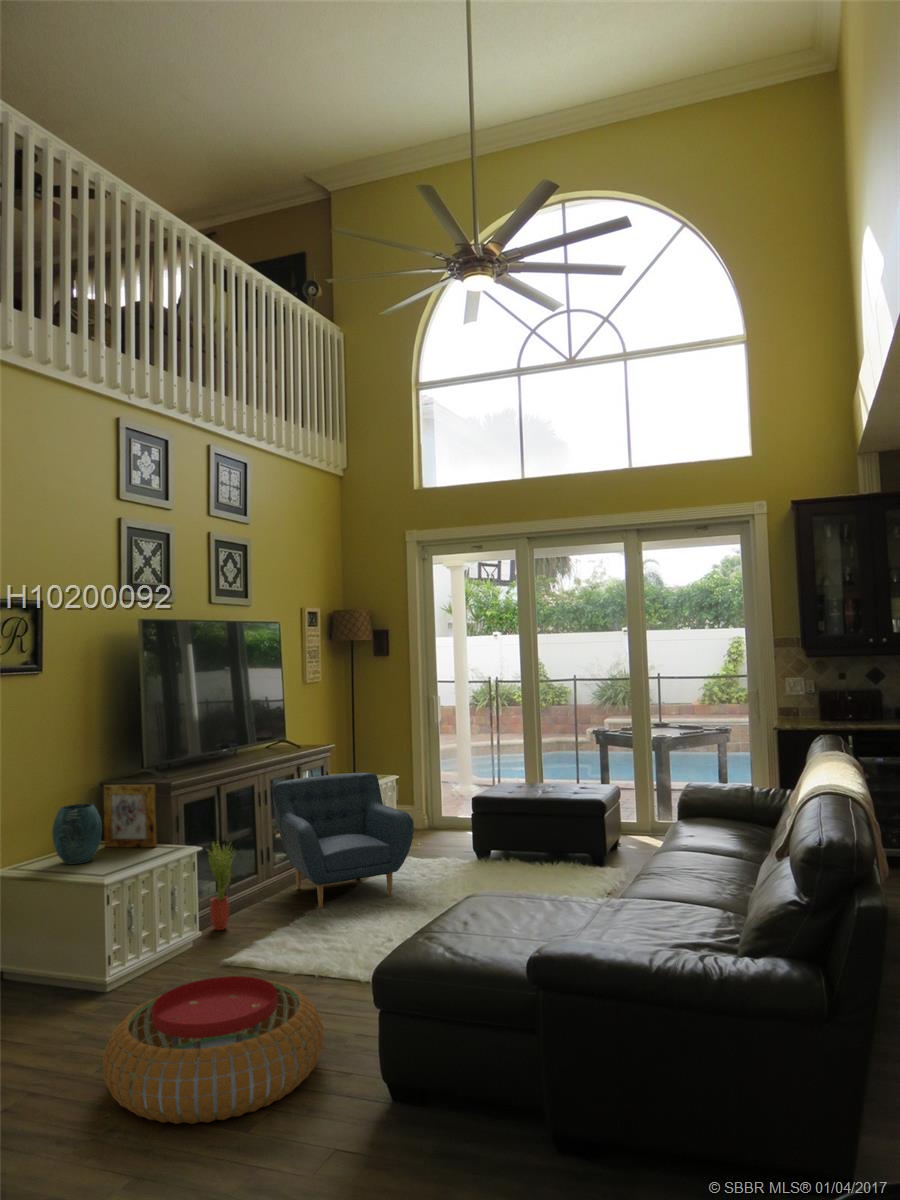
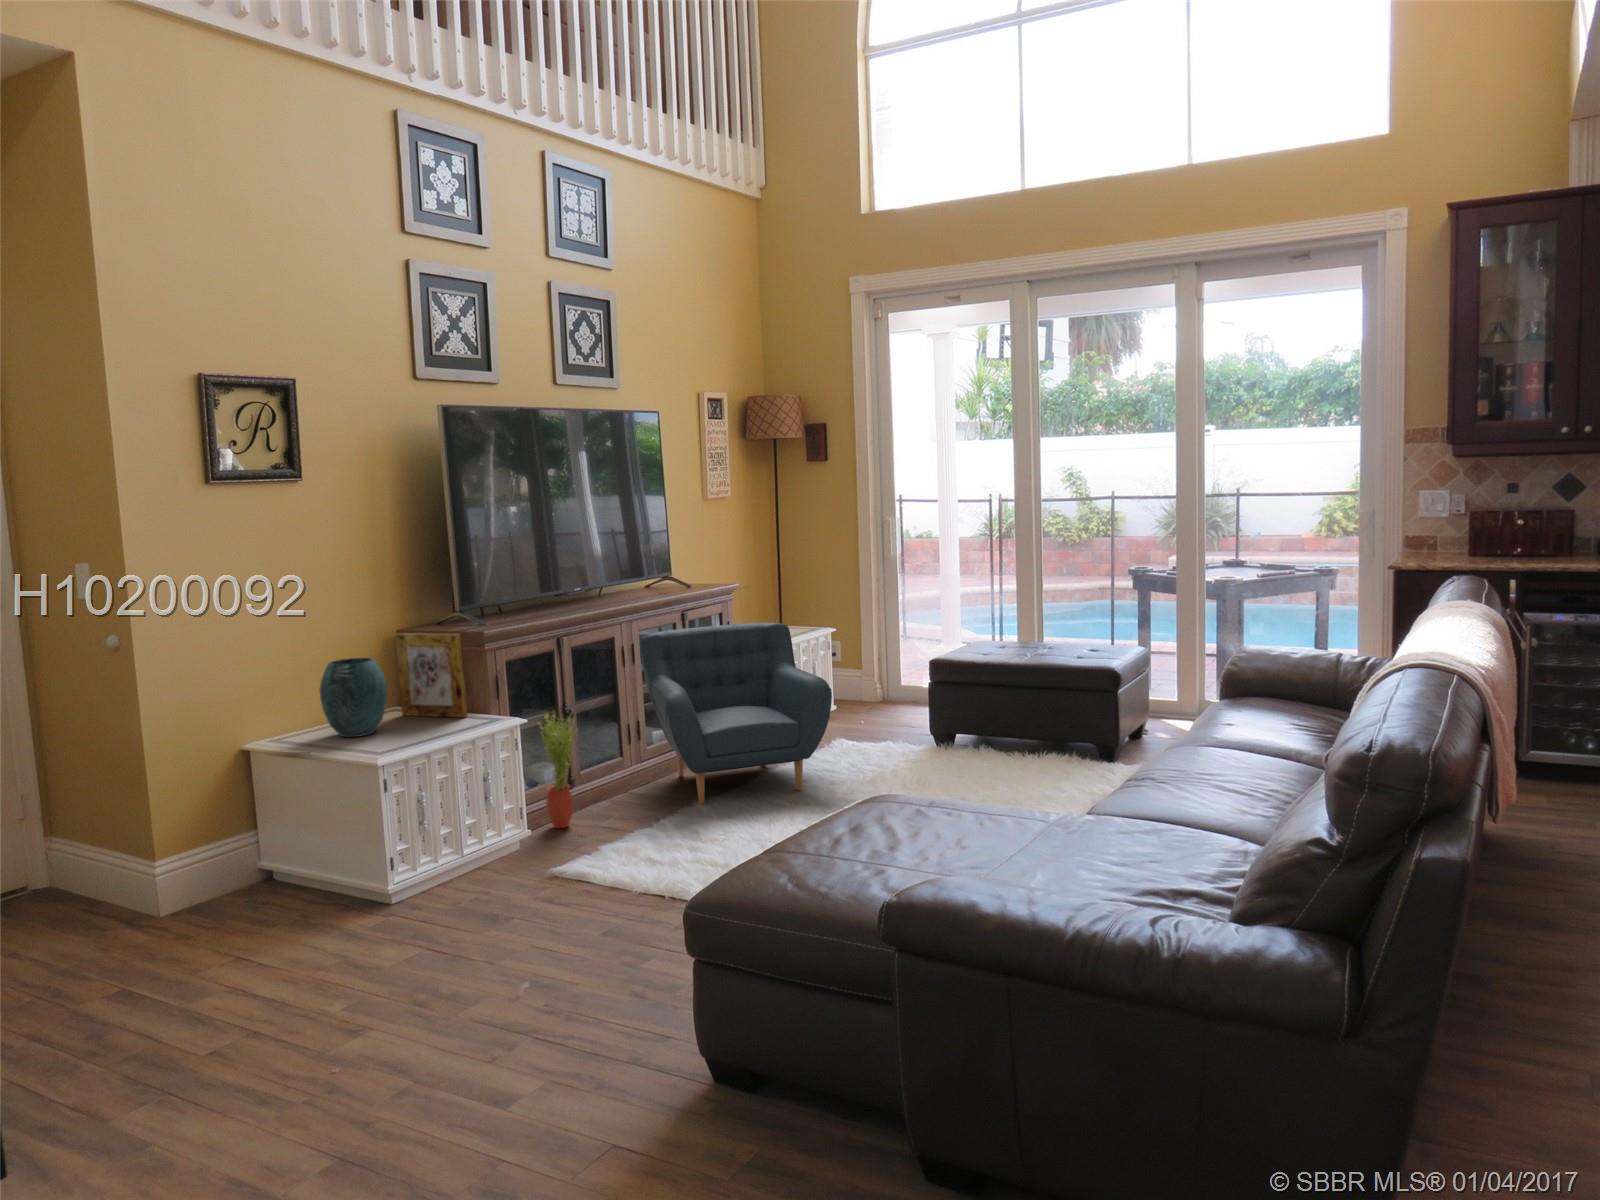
pouf: present [103,976,324,1124] -> none [325,899,635,1097]

